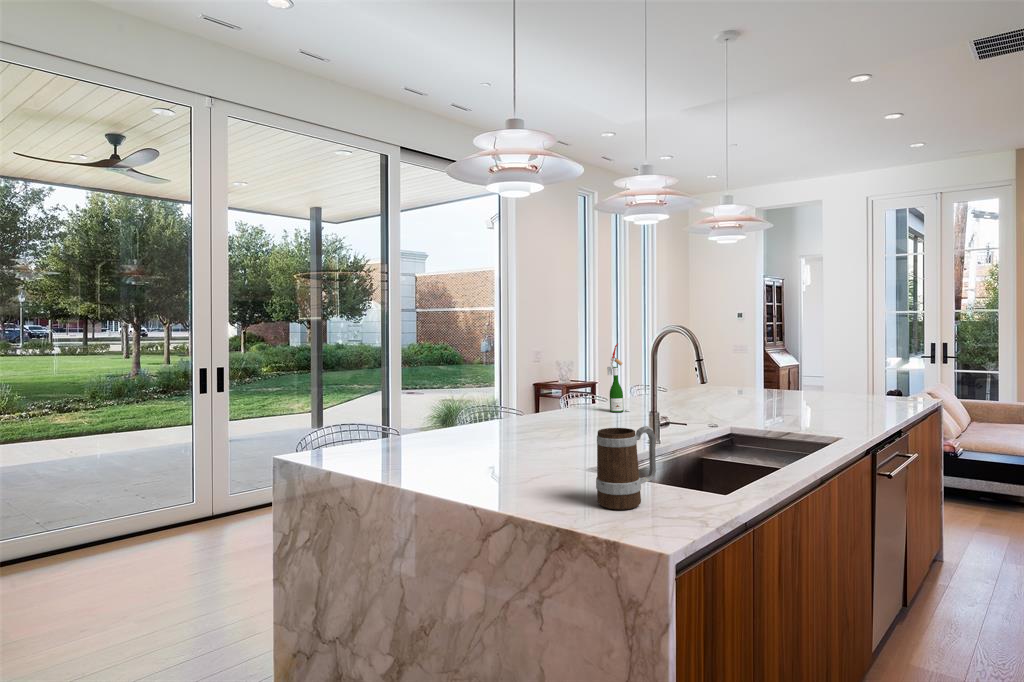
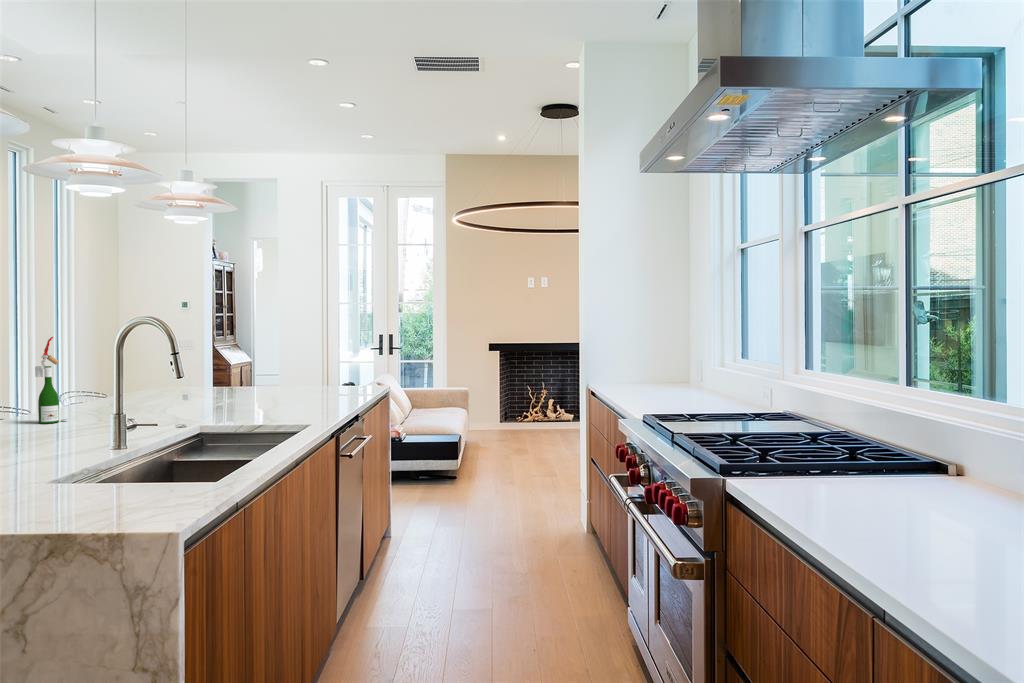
mug: present [596,426,656,510] -> none [82,424,151,511]

